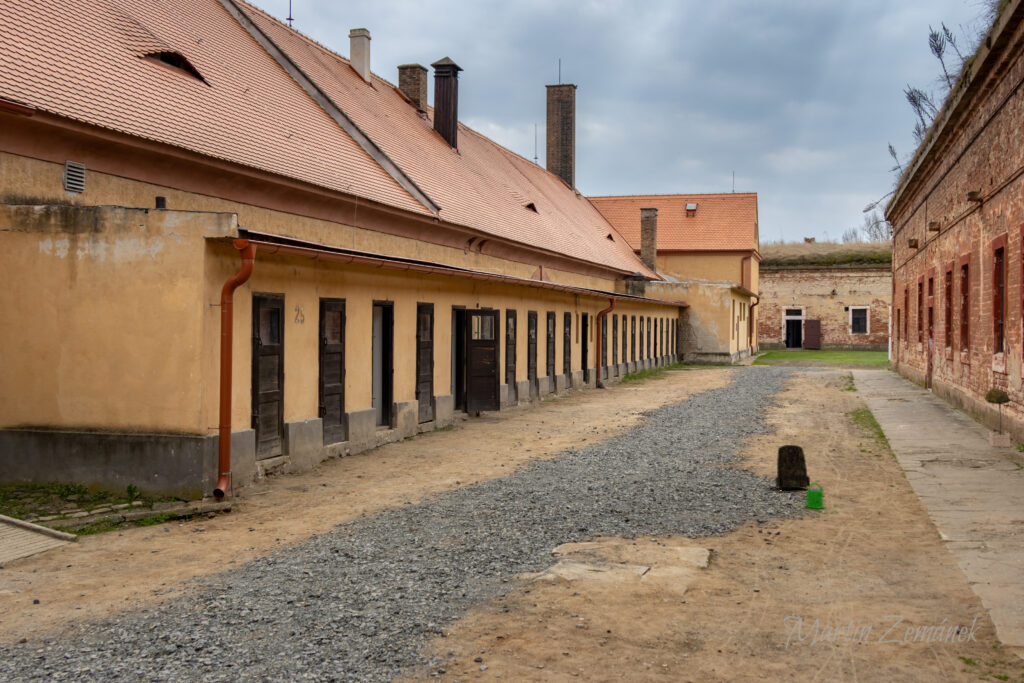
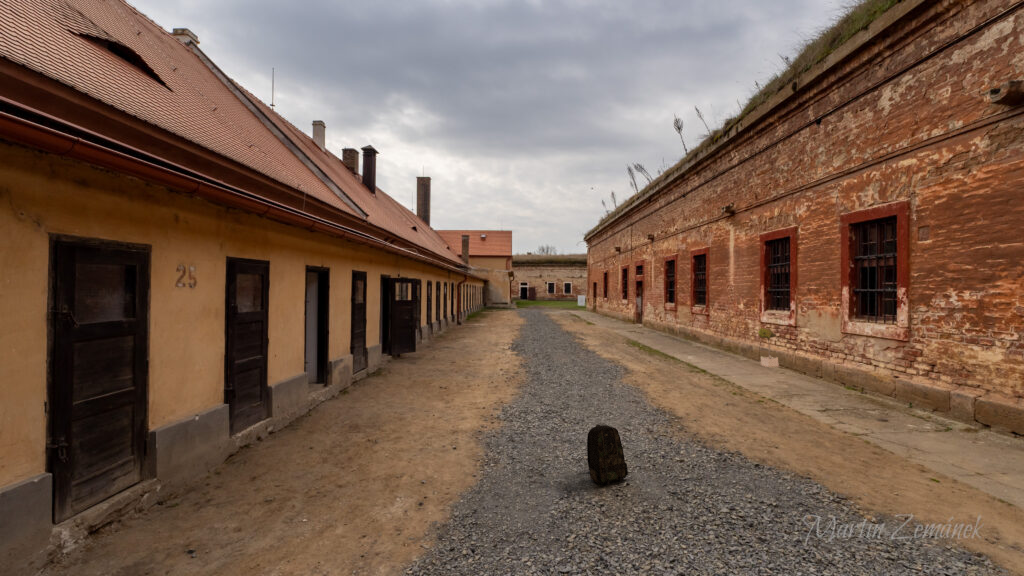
backpack: present [775,445,810,489] -> present [587,425,628,487]
watering can: present [806,482,824,508] -> none [911,490,979,532]

